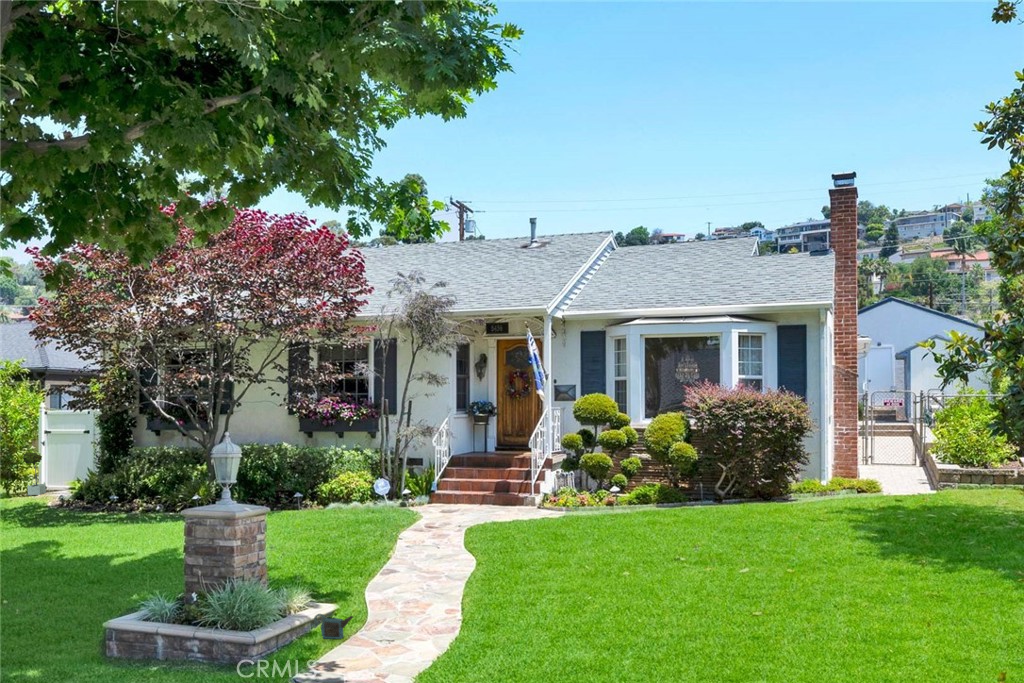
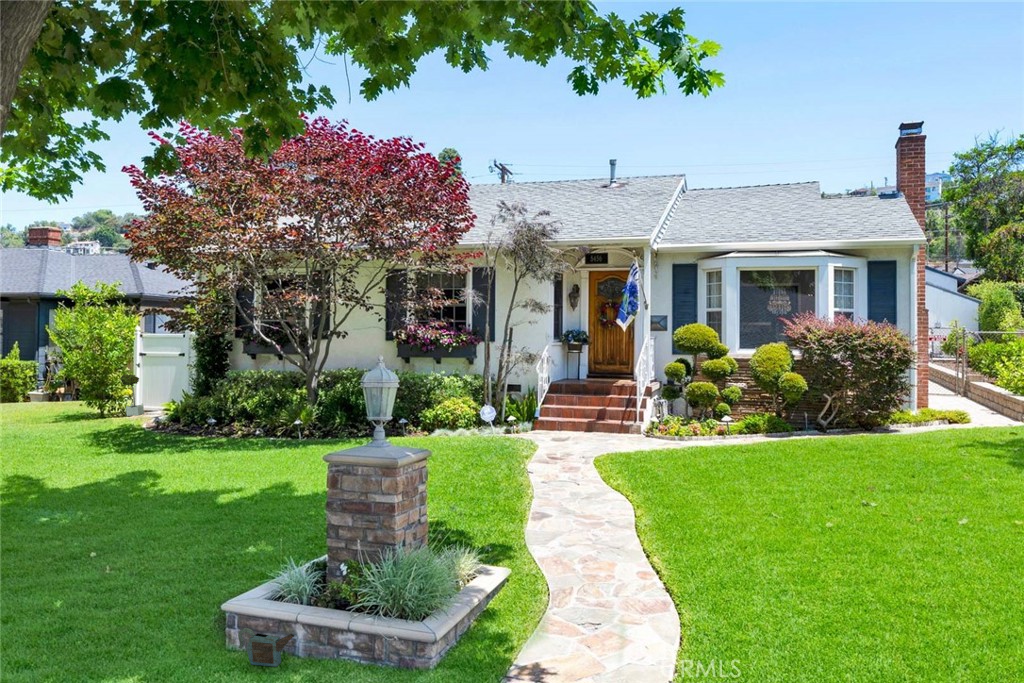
watering can: present [314,614,353,639] -> present [238,628,294,667]

